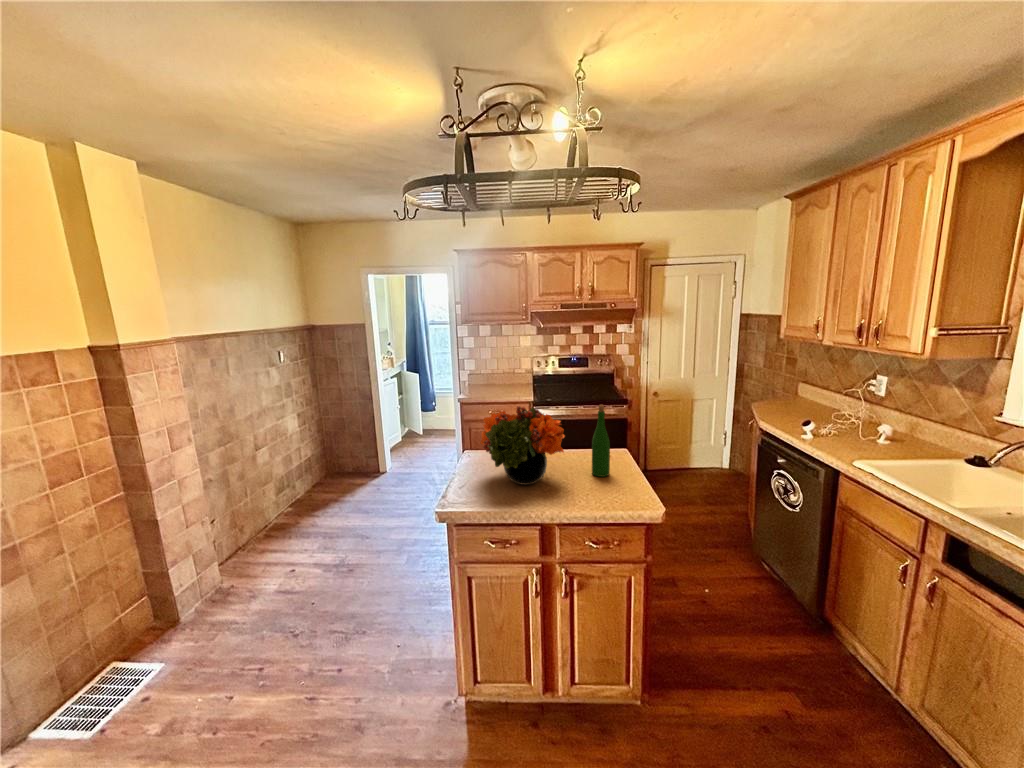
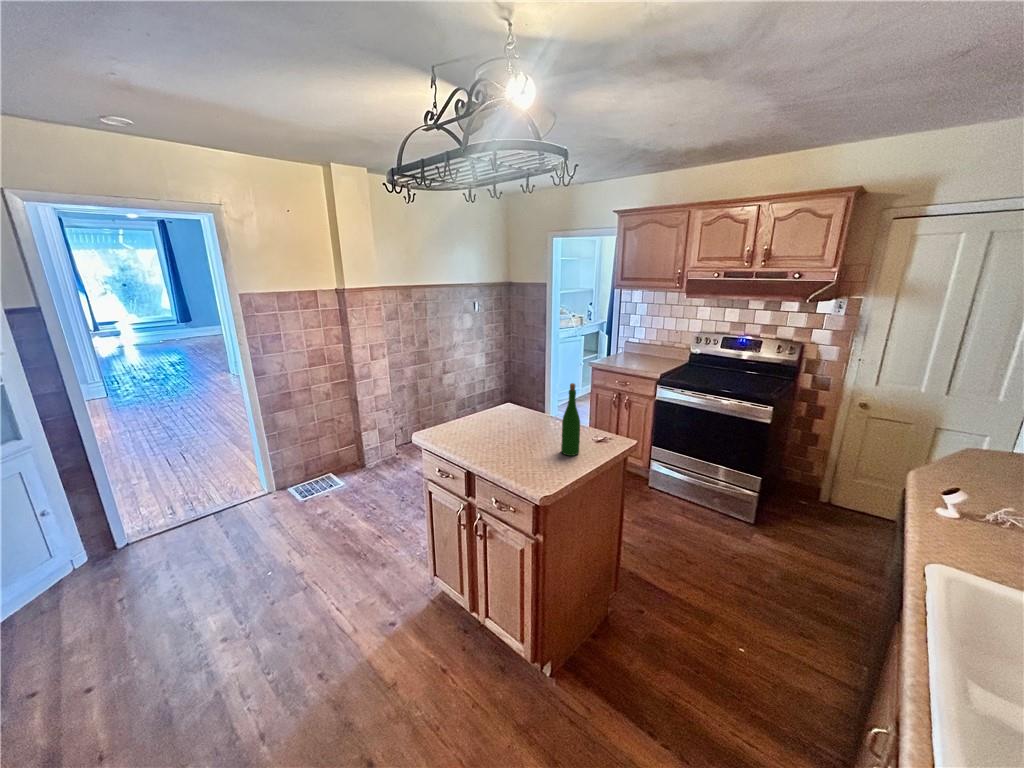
flower arrangement: present [480,406,564,485] -> none [458,368,540,439]

